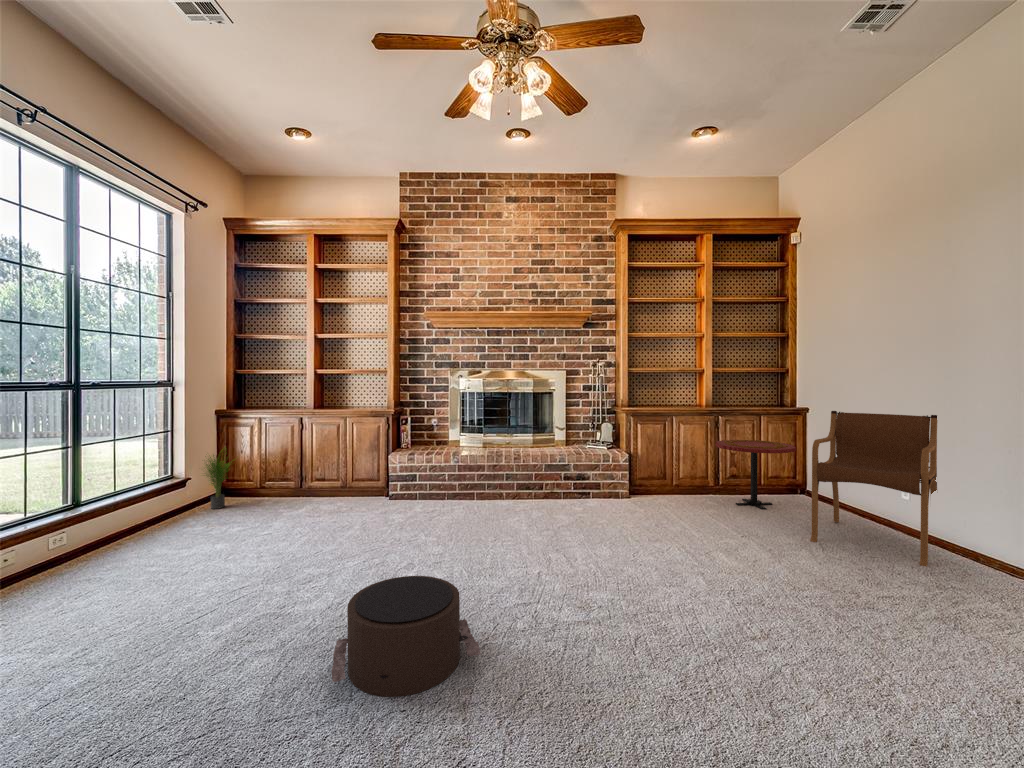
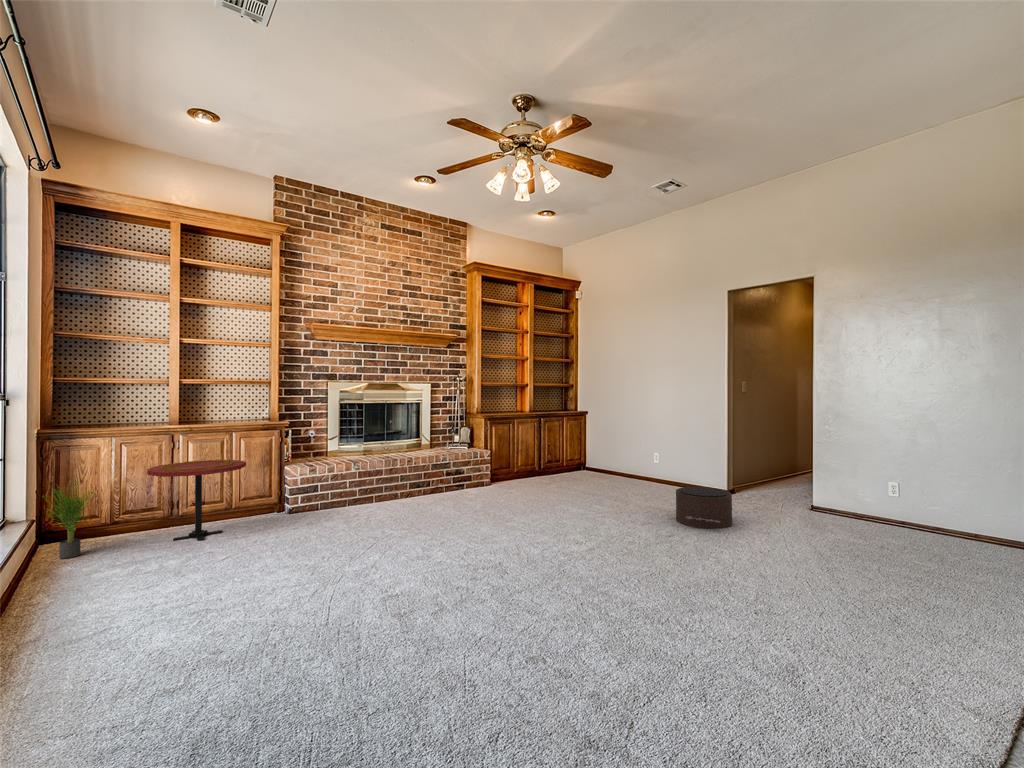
armchair: present [810,411,937,567] -> none [617,409,677,490]
side table: present [716,440,796,509] -> present [147,459,246,541]
pouf: present [331,576,481,697] -> present [676,487,733,529]

